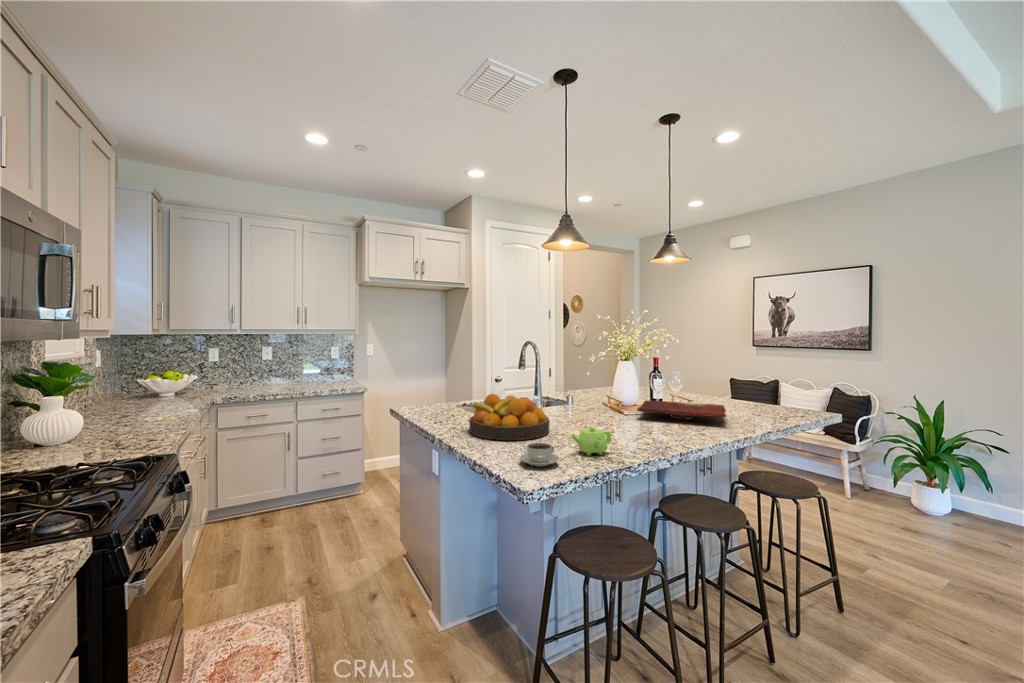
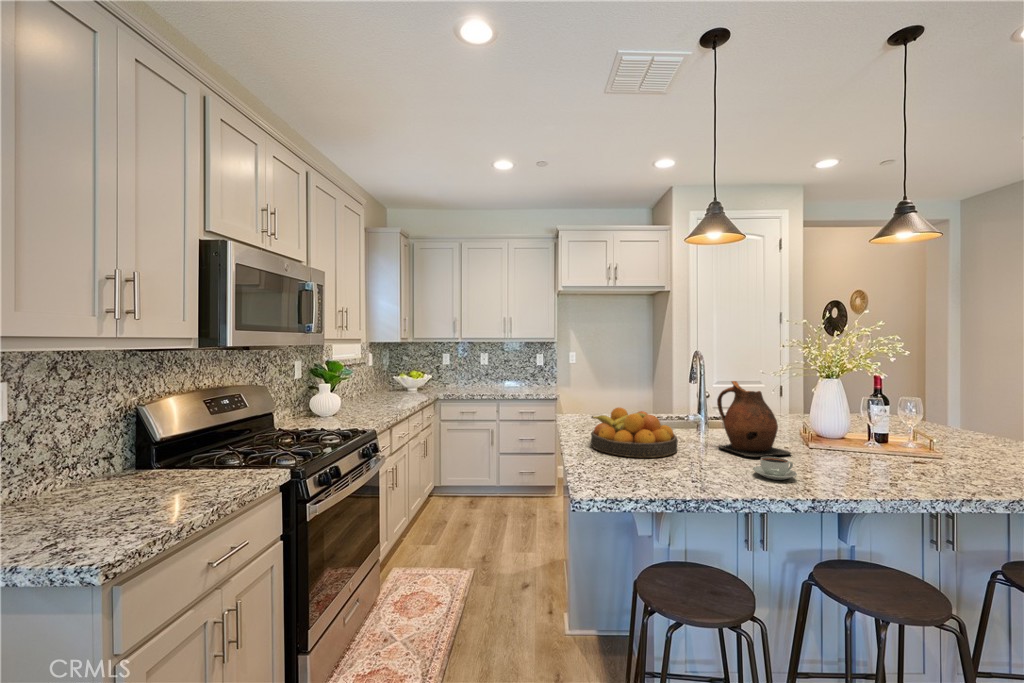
ceramic pitcher: none [569,363,625,426] -> present [717,381,791,457]
cutting board: present [637,400,726,419] -> none [812,436,973,469]
teapot: present [571,427,612,455] -> none [665,452,714,484]
coffee cup: present [520,443,559,467] -> present [753,457,797,480]

